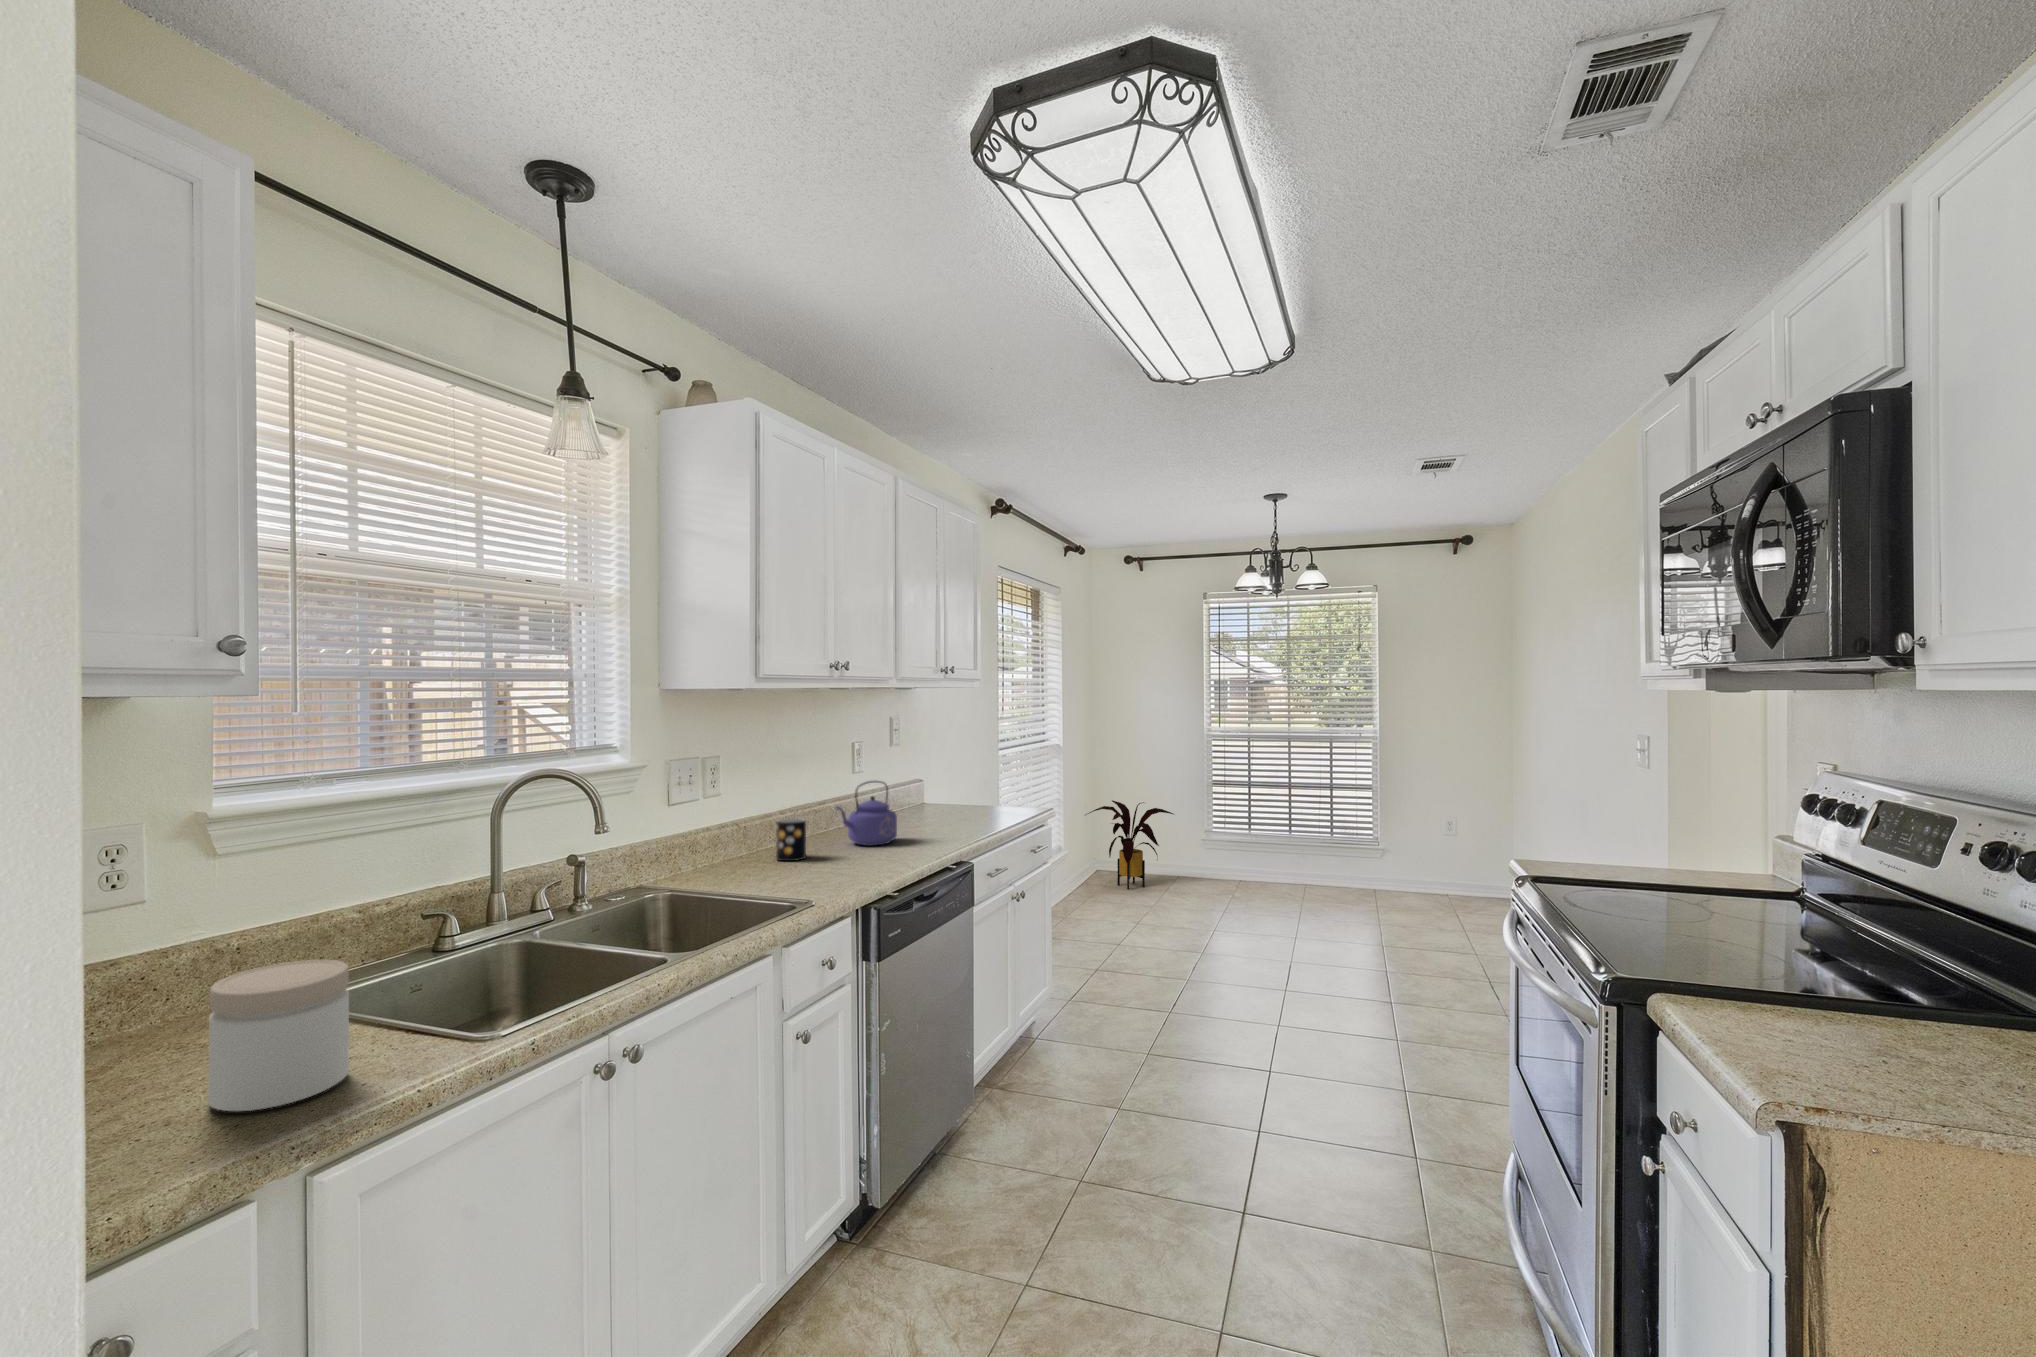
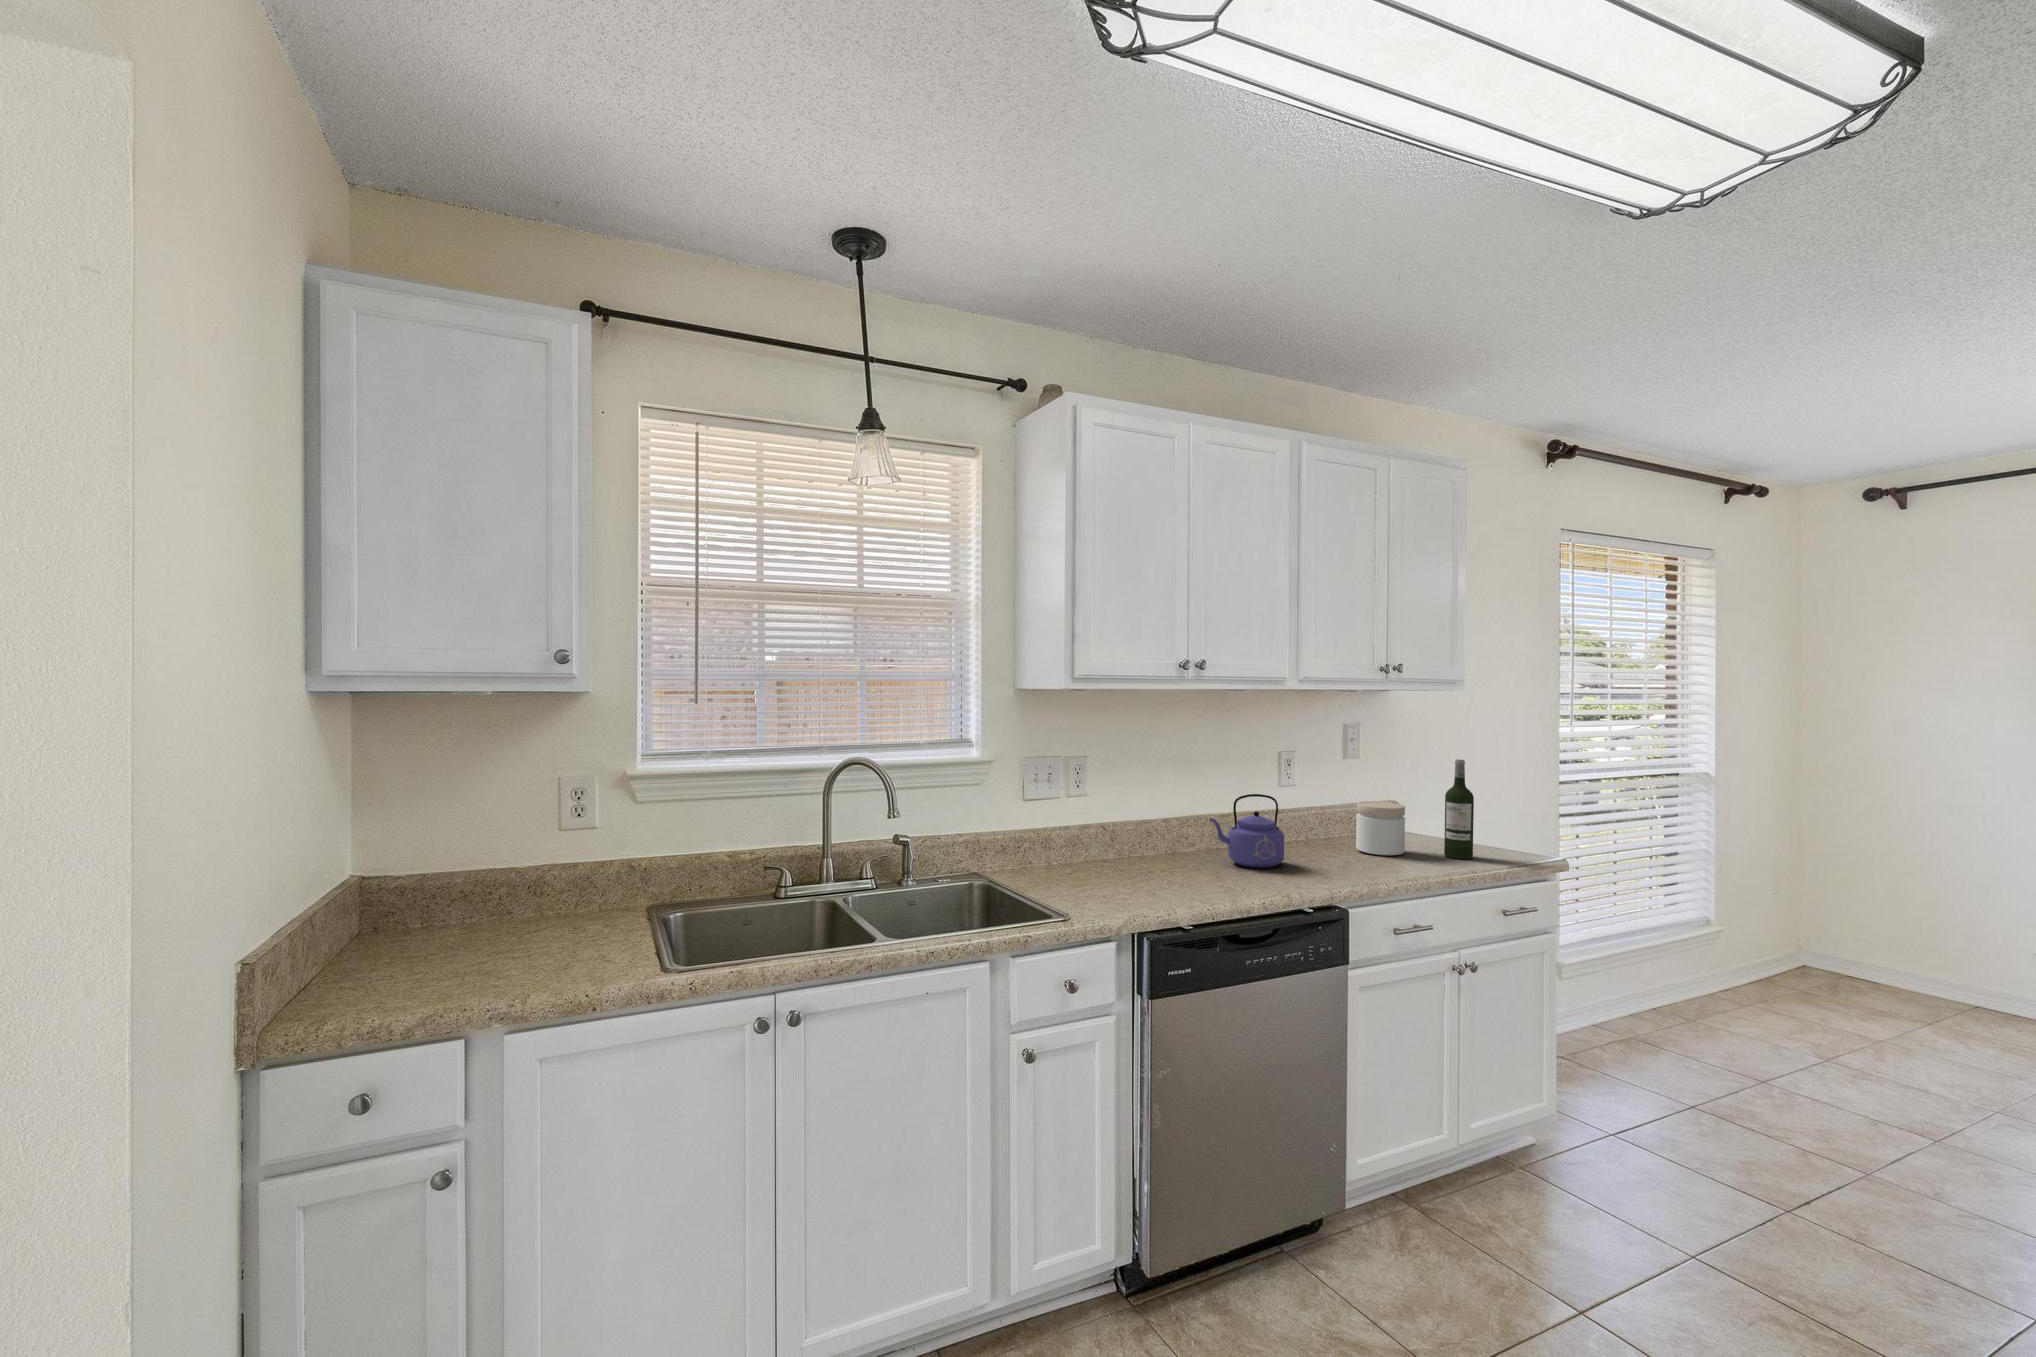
wine bottle: none [987,741,1007,818] -> present [1444,759,1474,859]
house plant: present [1086,800,1173,889] -> none [1759,856,1952,998]
mug: present [776,818,806,861] -> none [1134,824,1165,870]
jar: present [208,960,349,1111] -> present [1356,801,1405,856]

